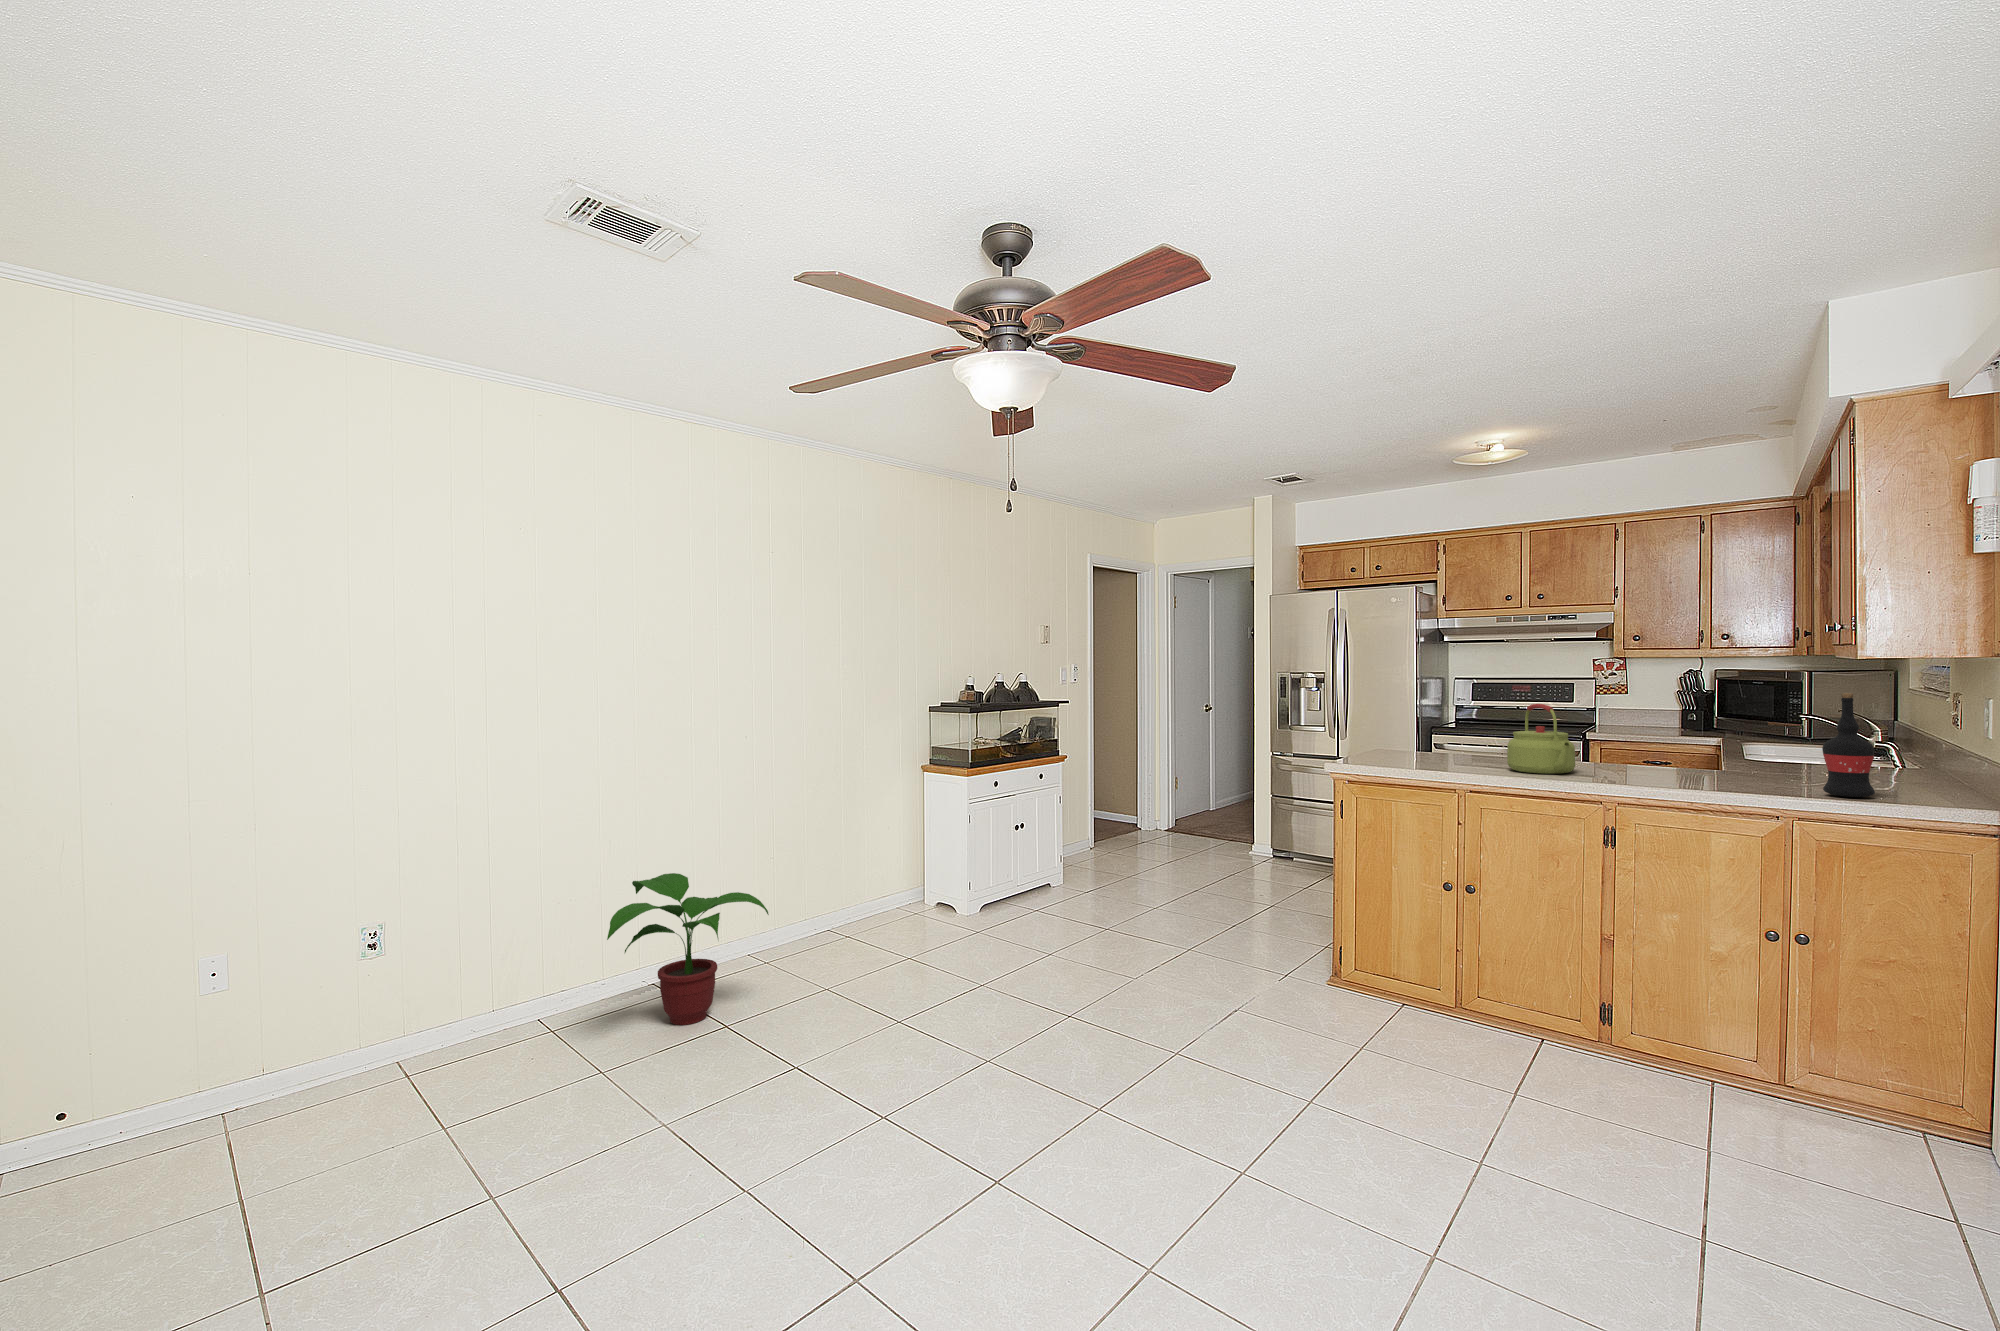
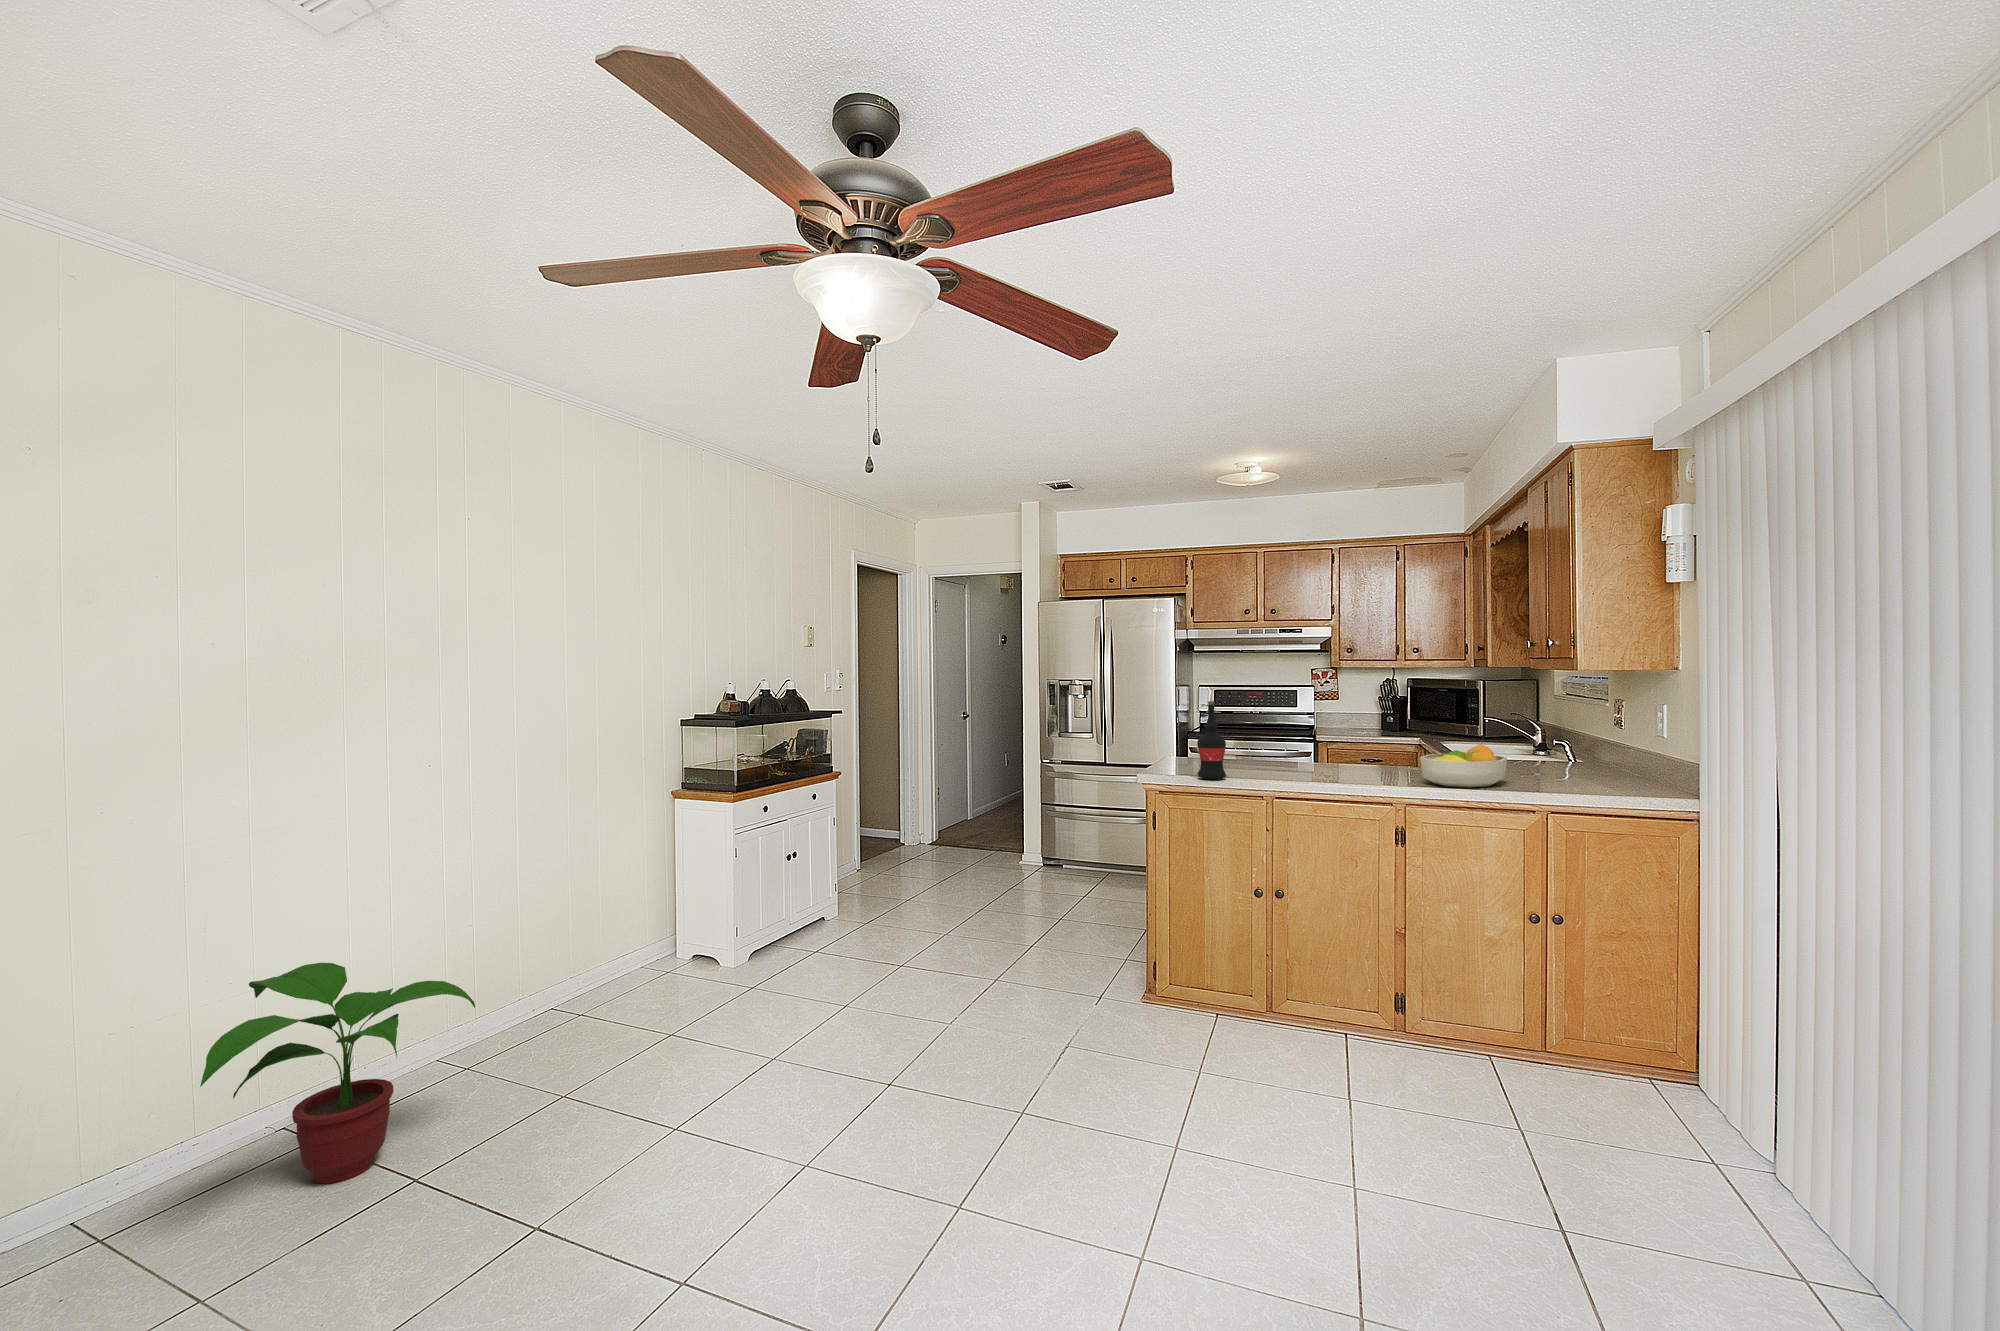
wine bottle: present [1822,693,1875,797] -> present [1197,701,1226,779]
kettle: present [1507,704,1575,774] -> none [1302,712,1363,780]
fruit bowl: none [1637,739,1750,785] -> present [1420,744,1507,787]

